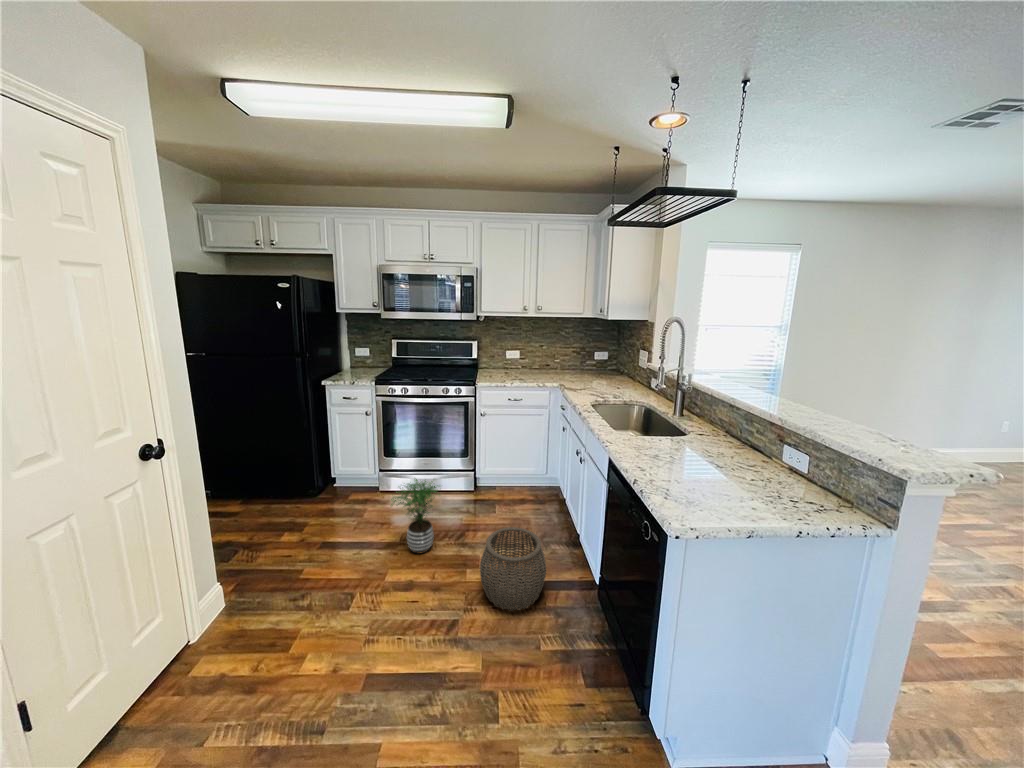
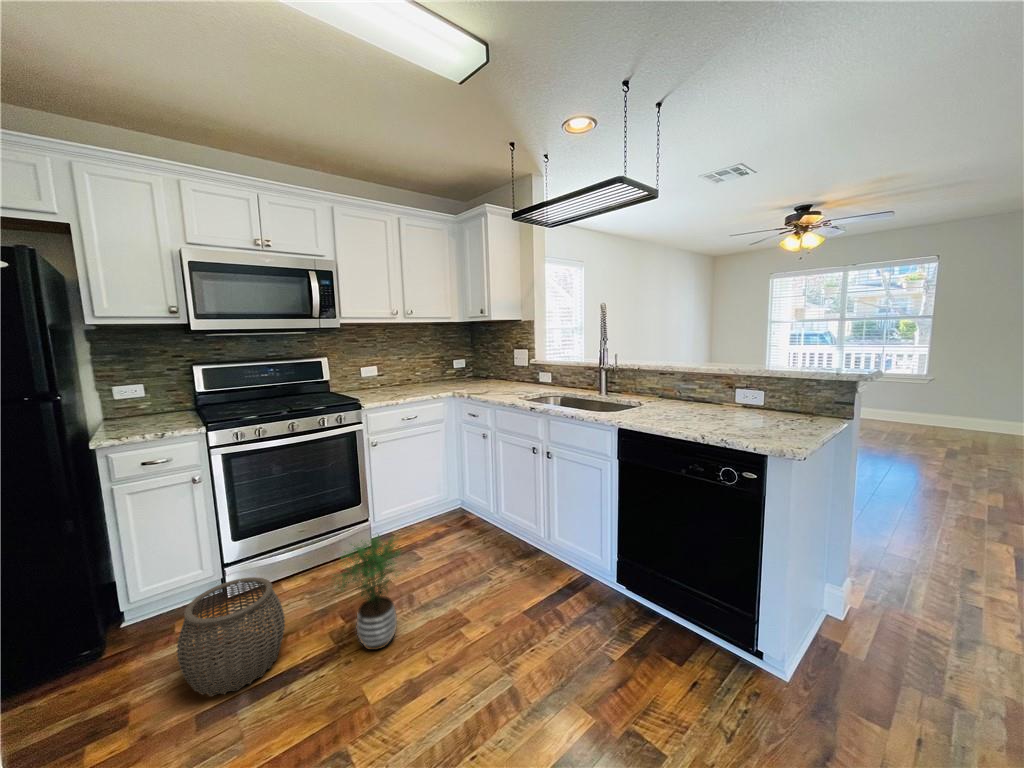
woven basket: present [480,527,546,611] -> present [177,577,285,696]

